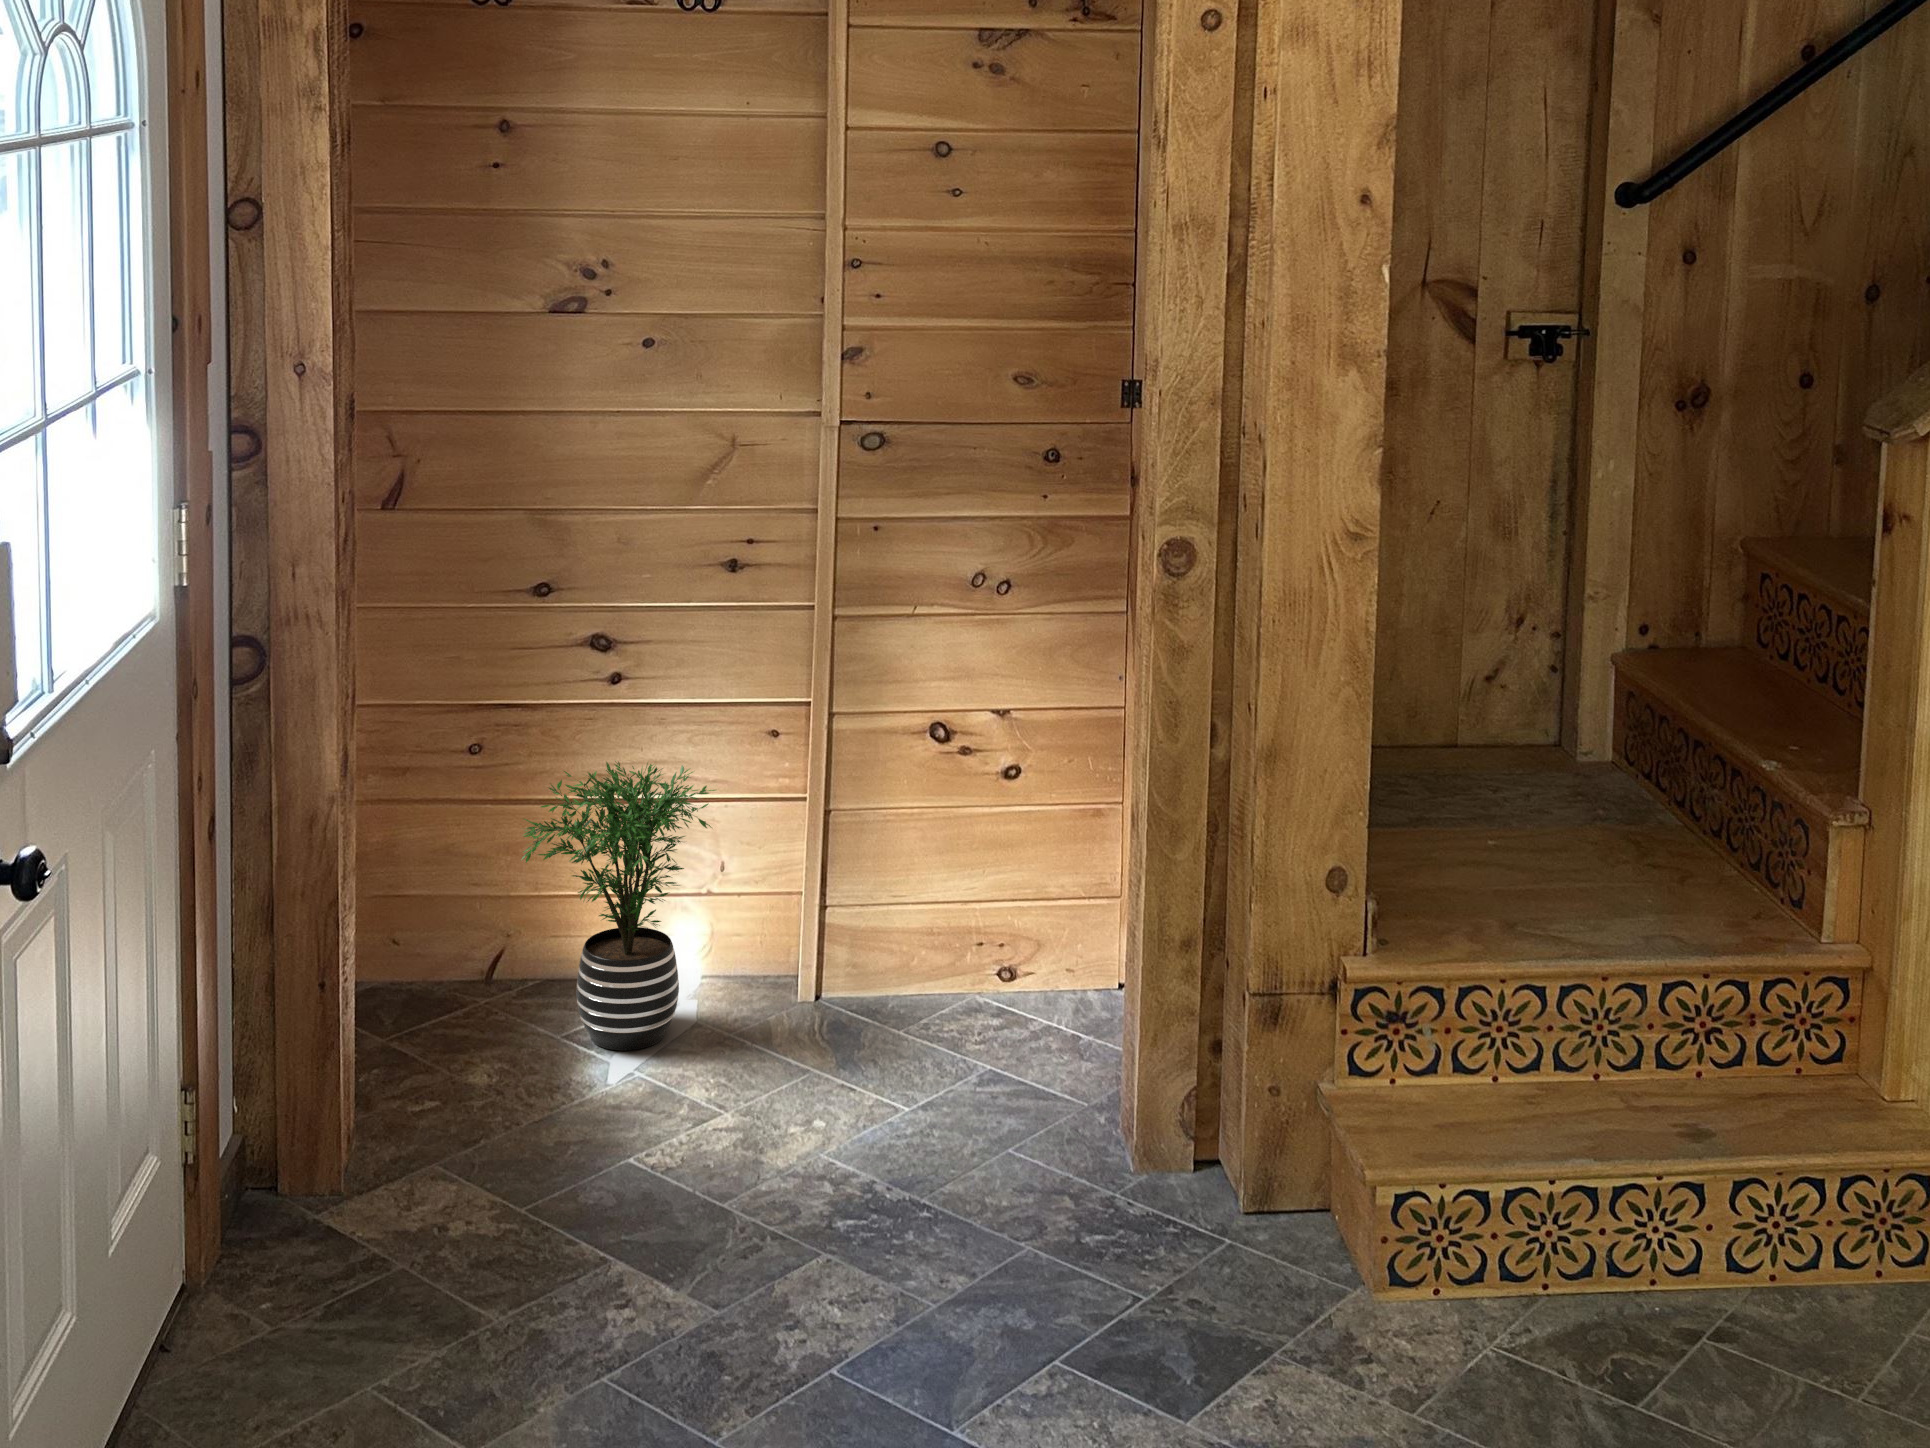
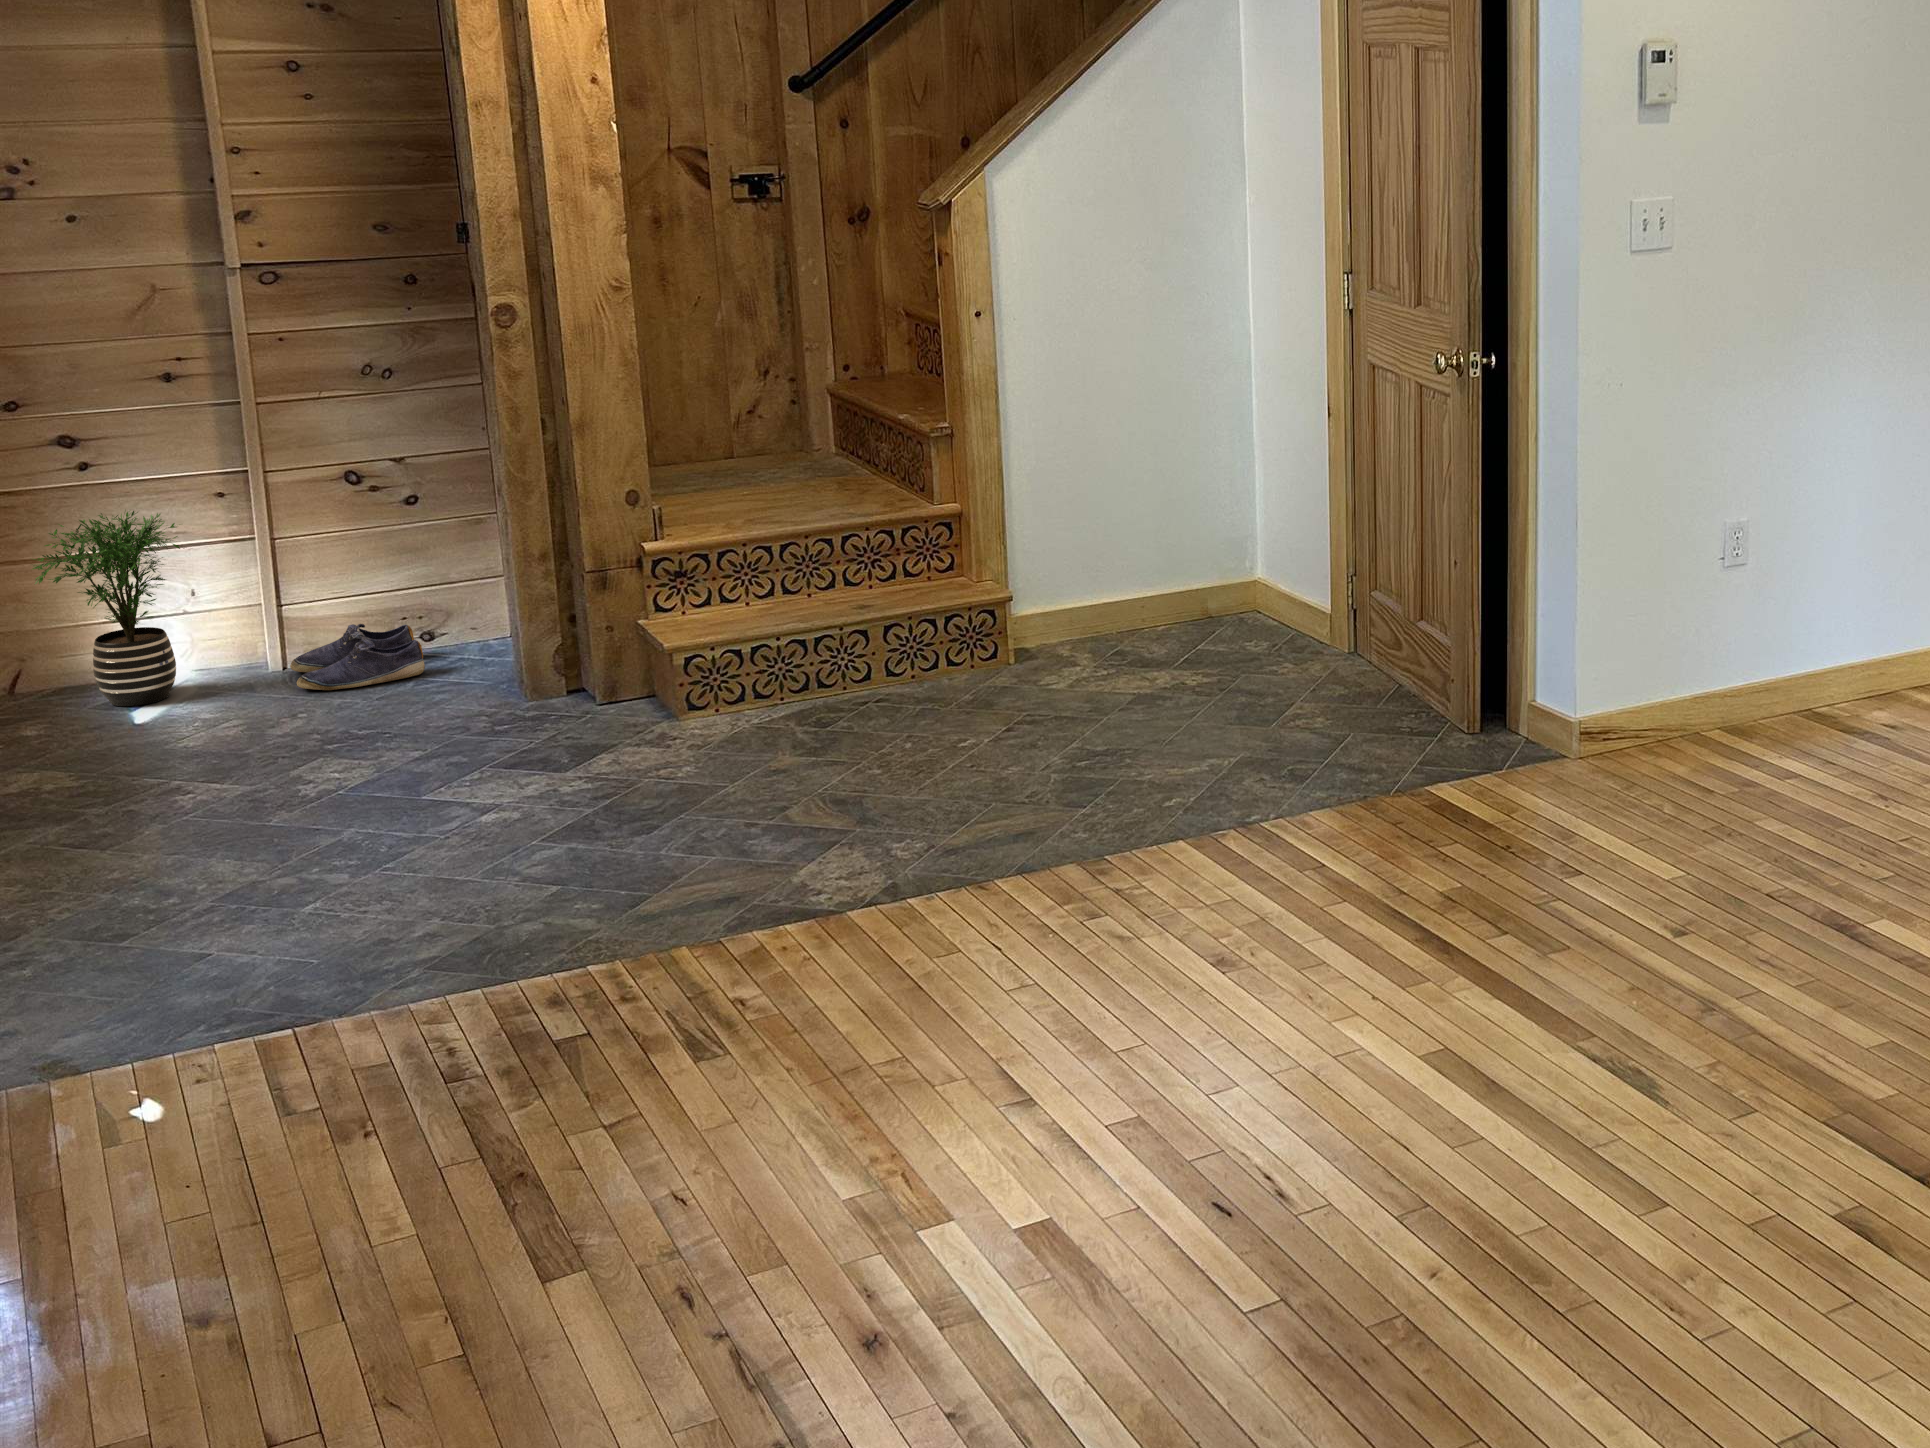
shoe: none [823,959,998,1078] -> present [290,624,425,690]

